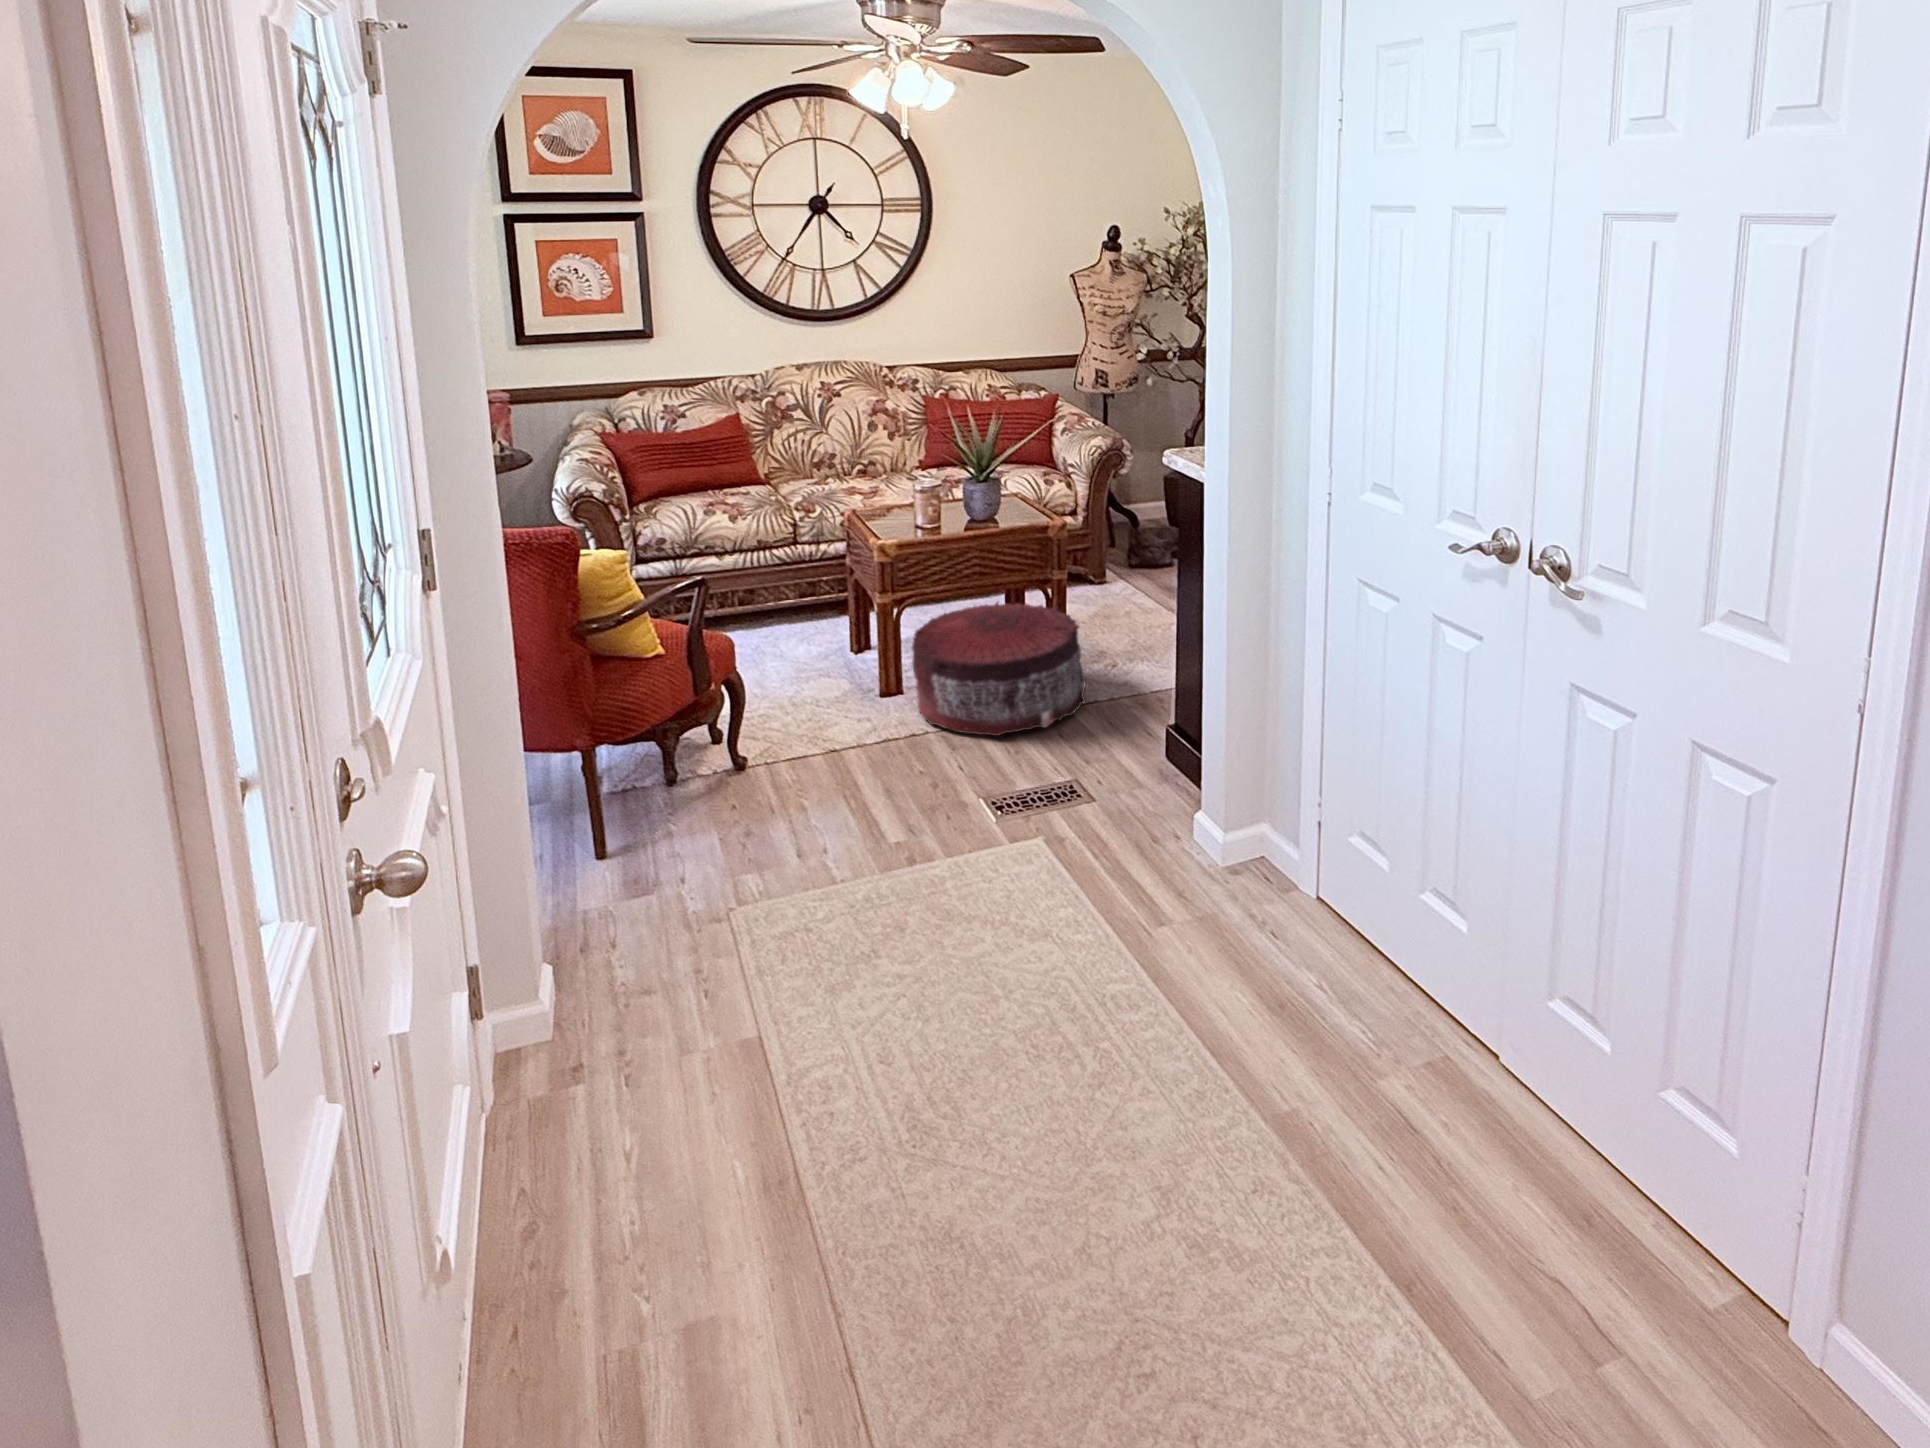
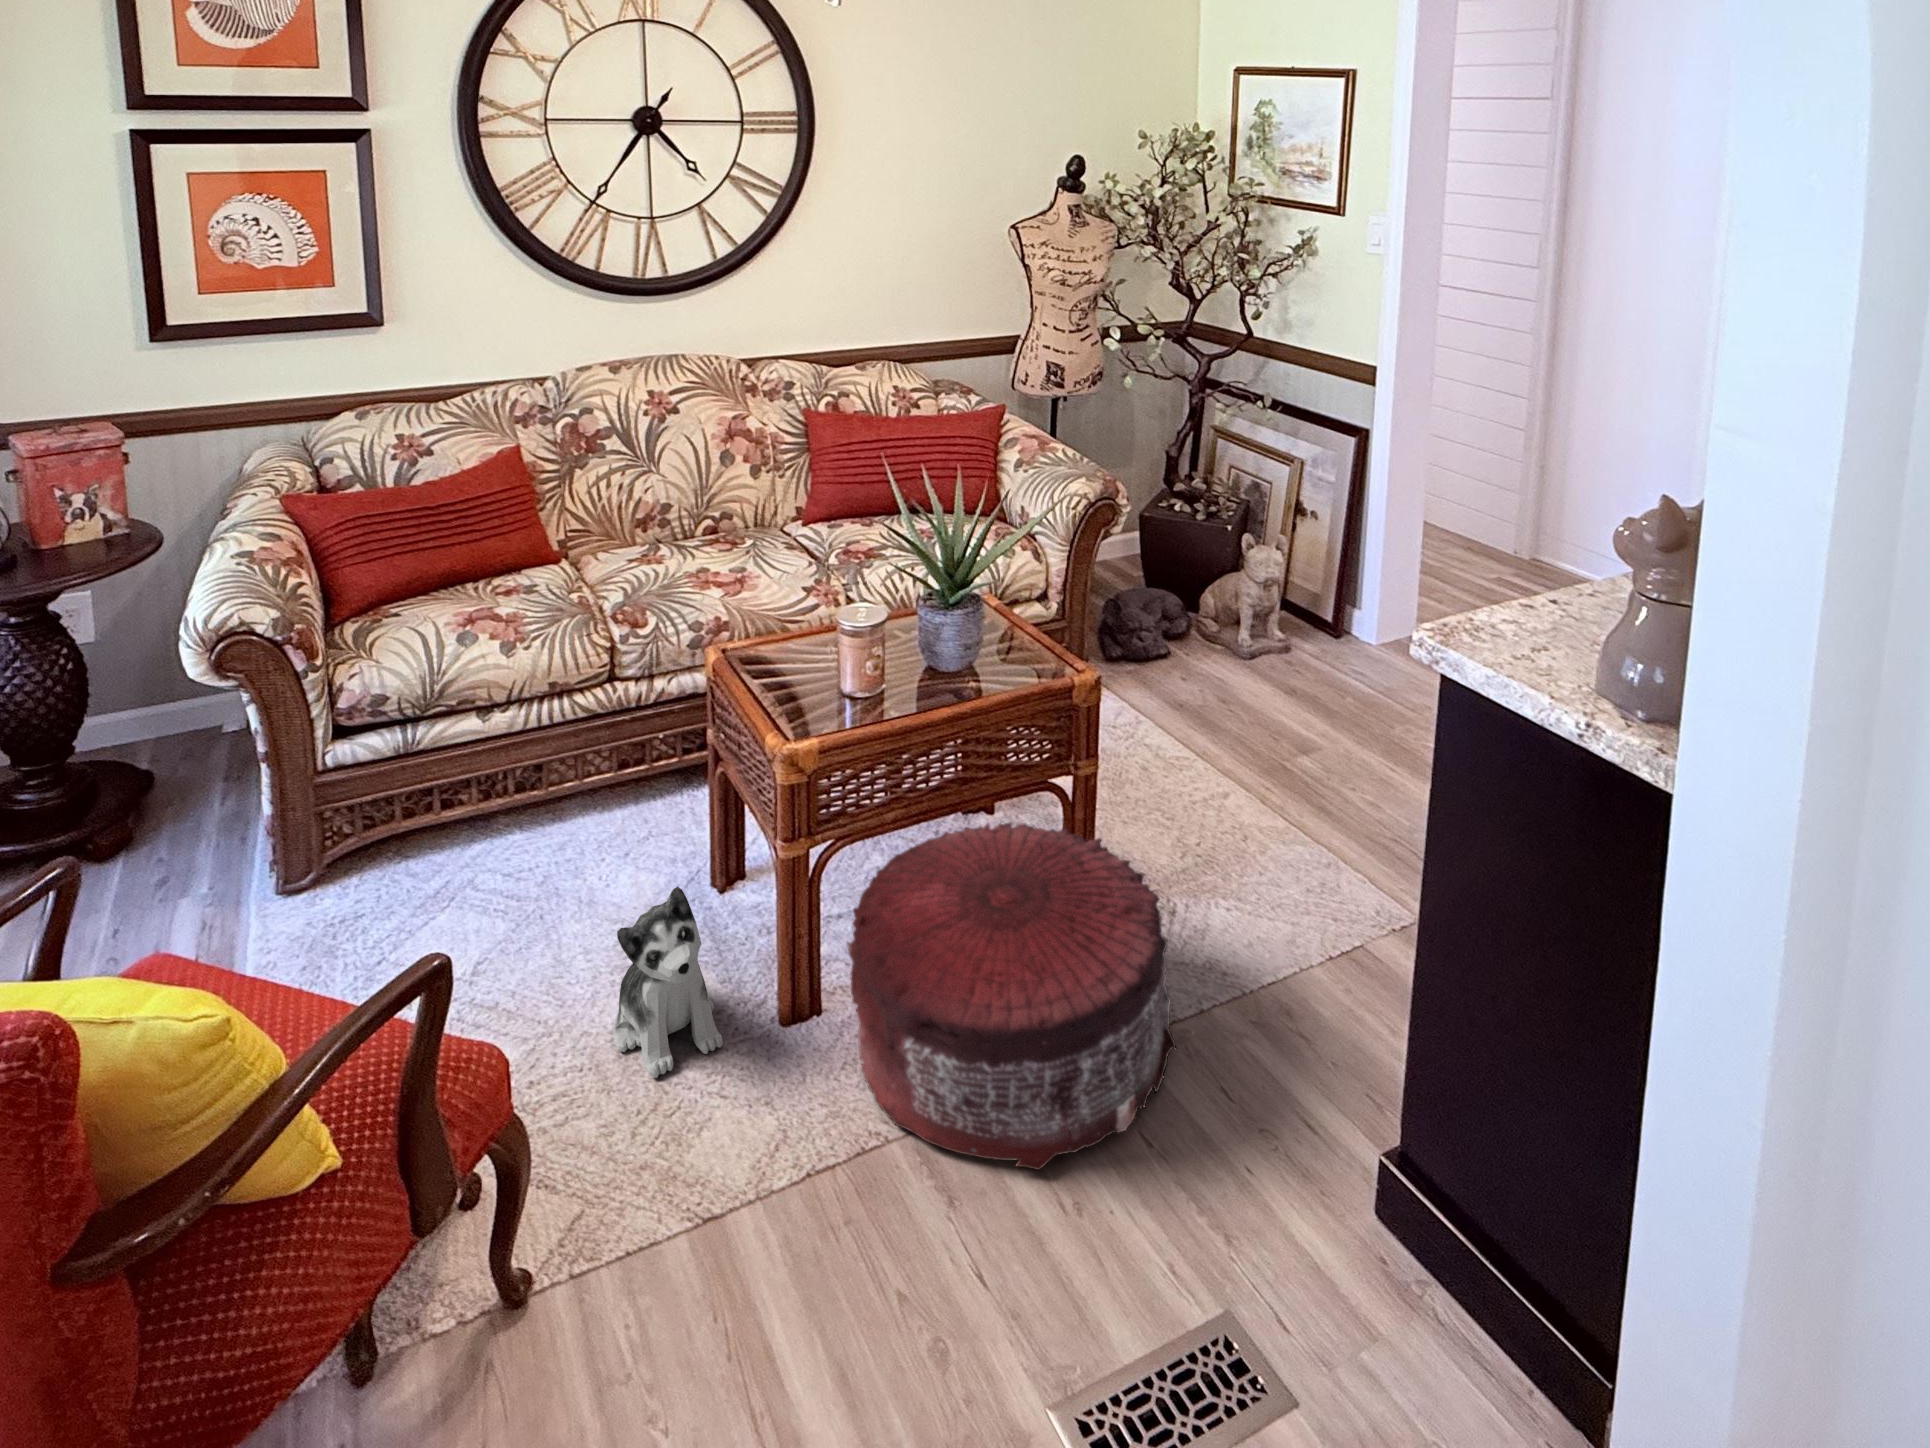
plush toy: none [791,615,848,710] -> present [613,887,723,1078]

